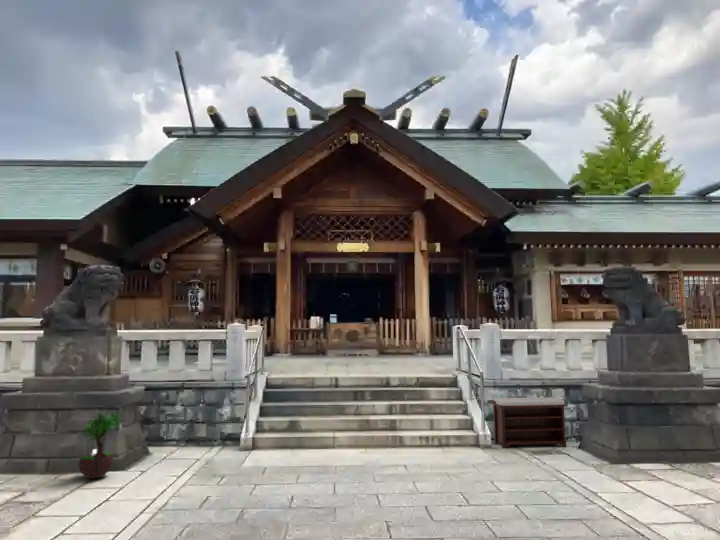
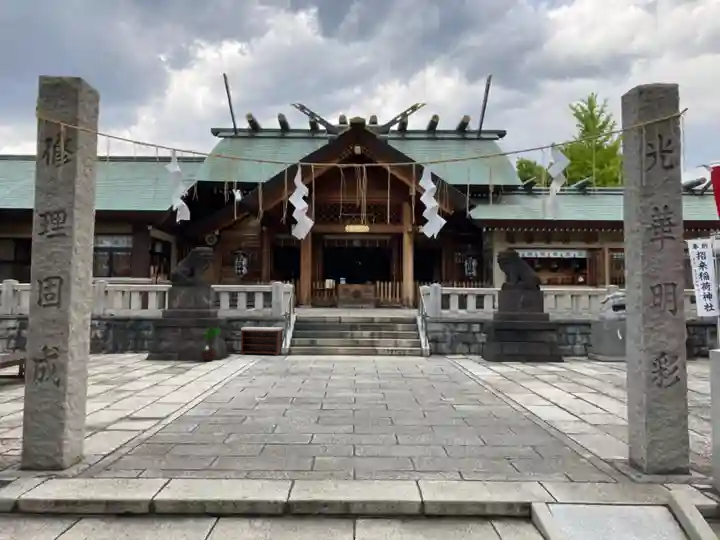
bench: present [491,397,567,449] -> present [240,327,284,356]

